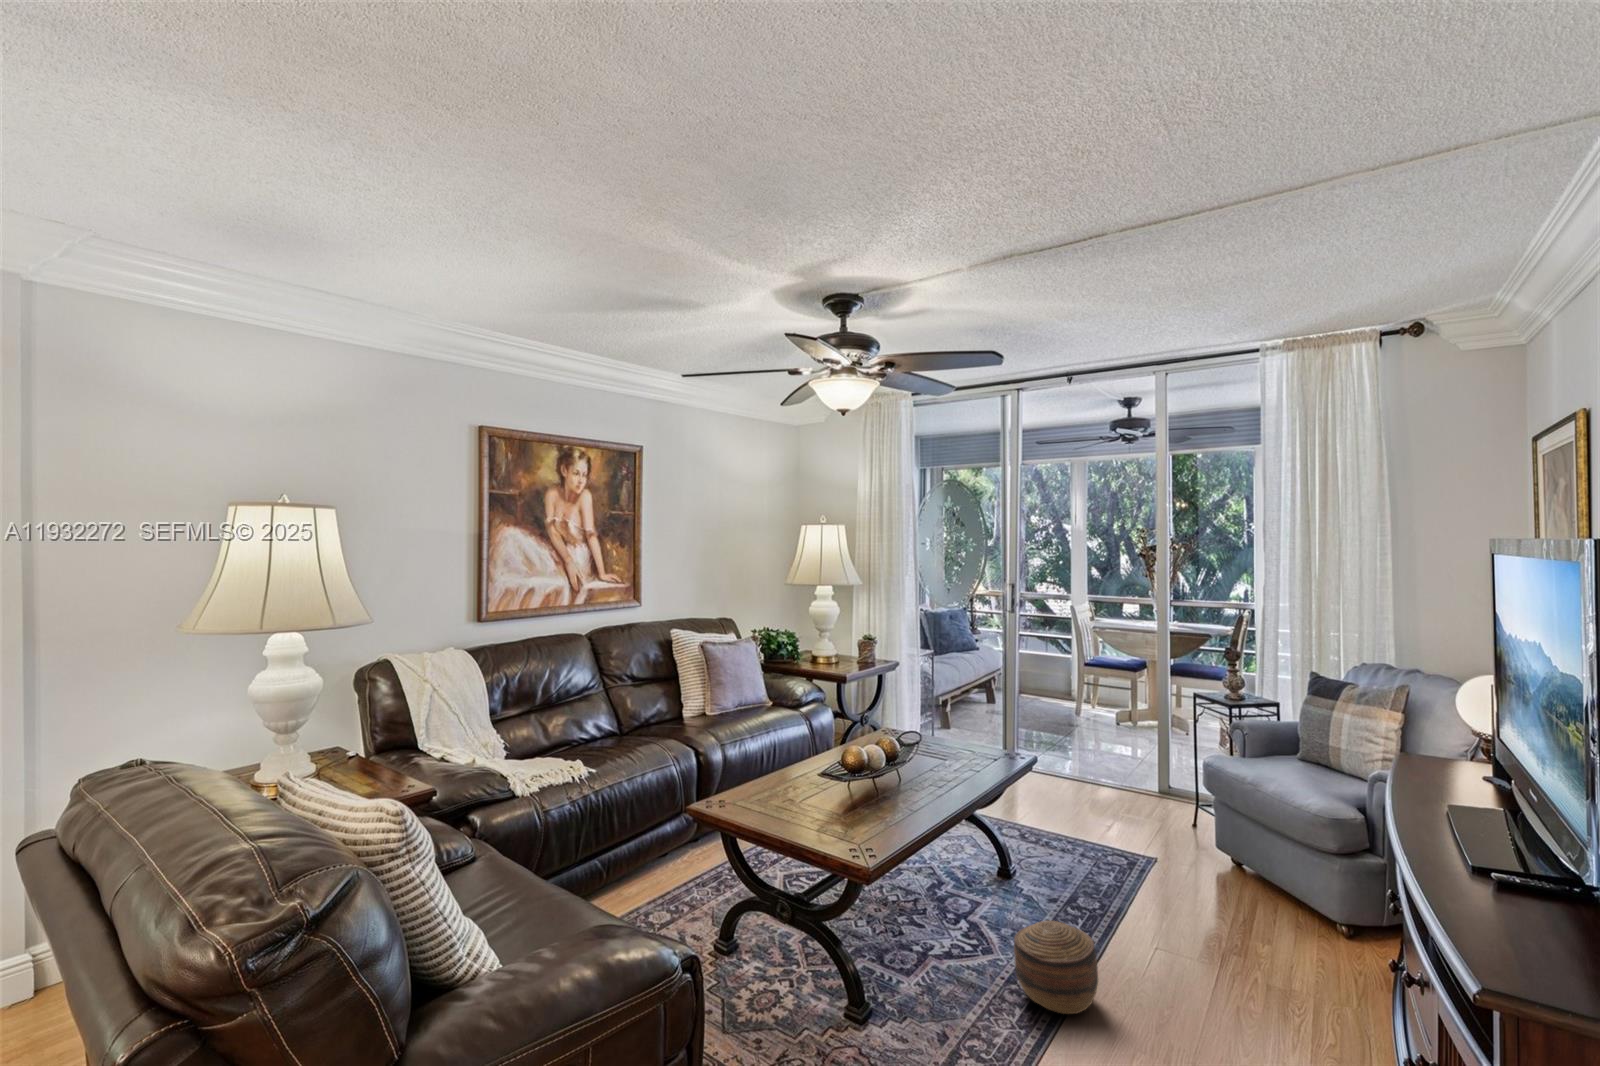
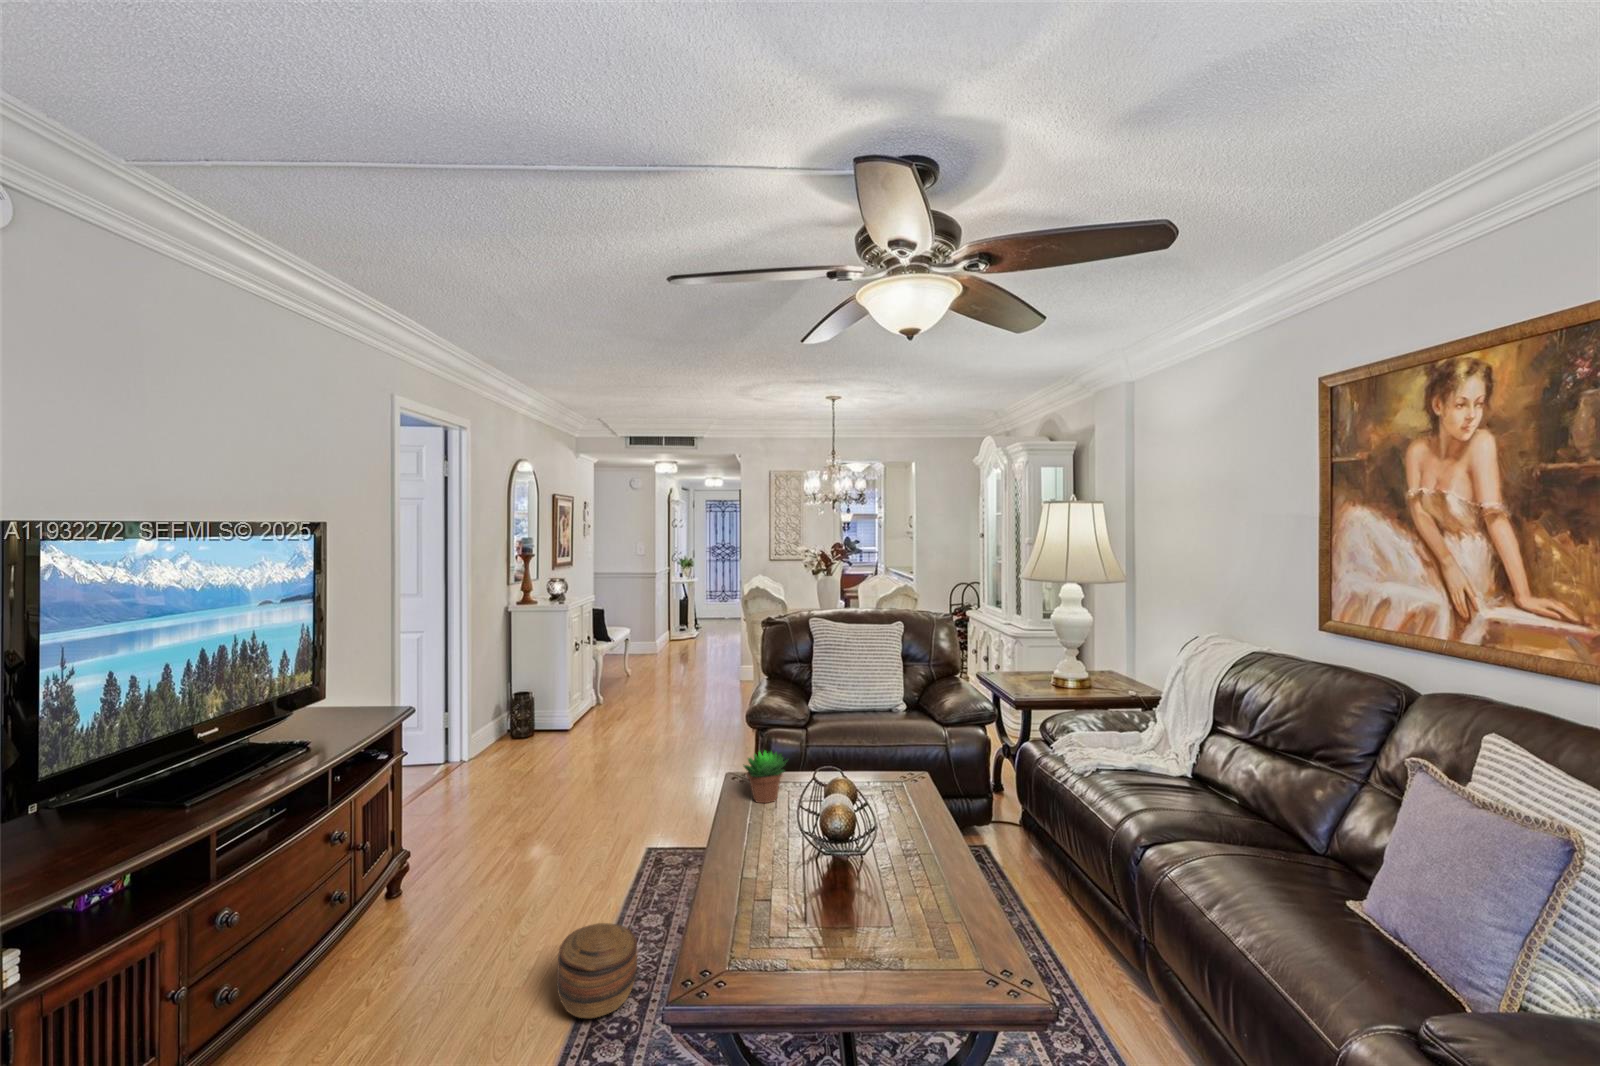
succulent plant: none [822,778,875,841] -> present [744,751,787,803]

